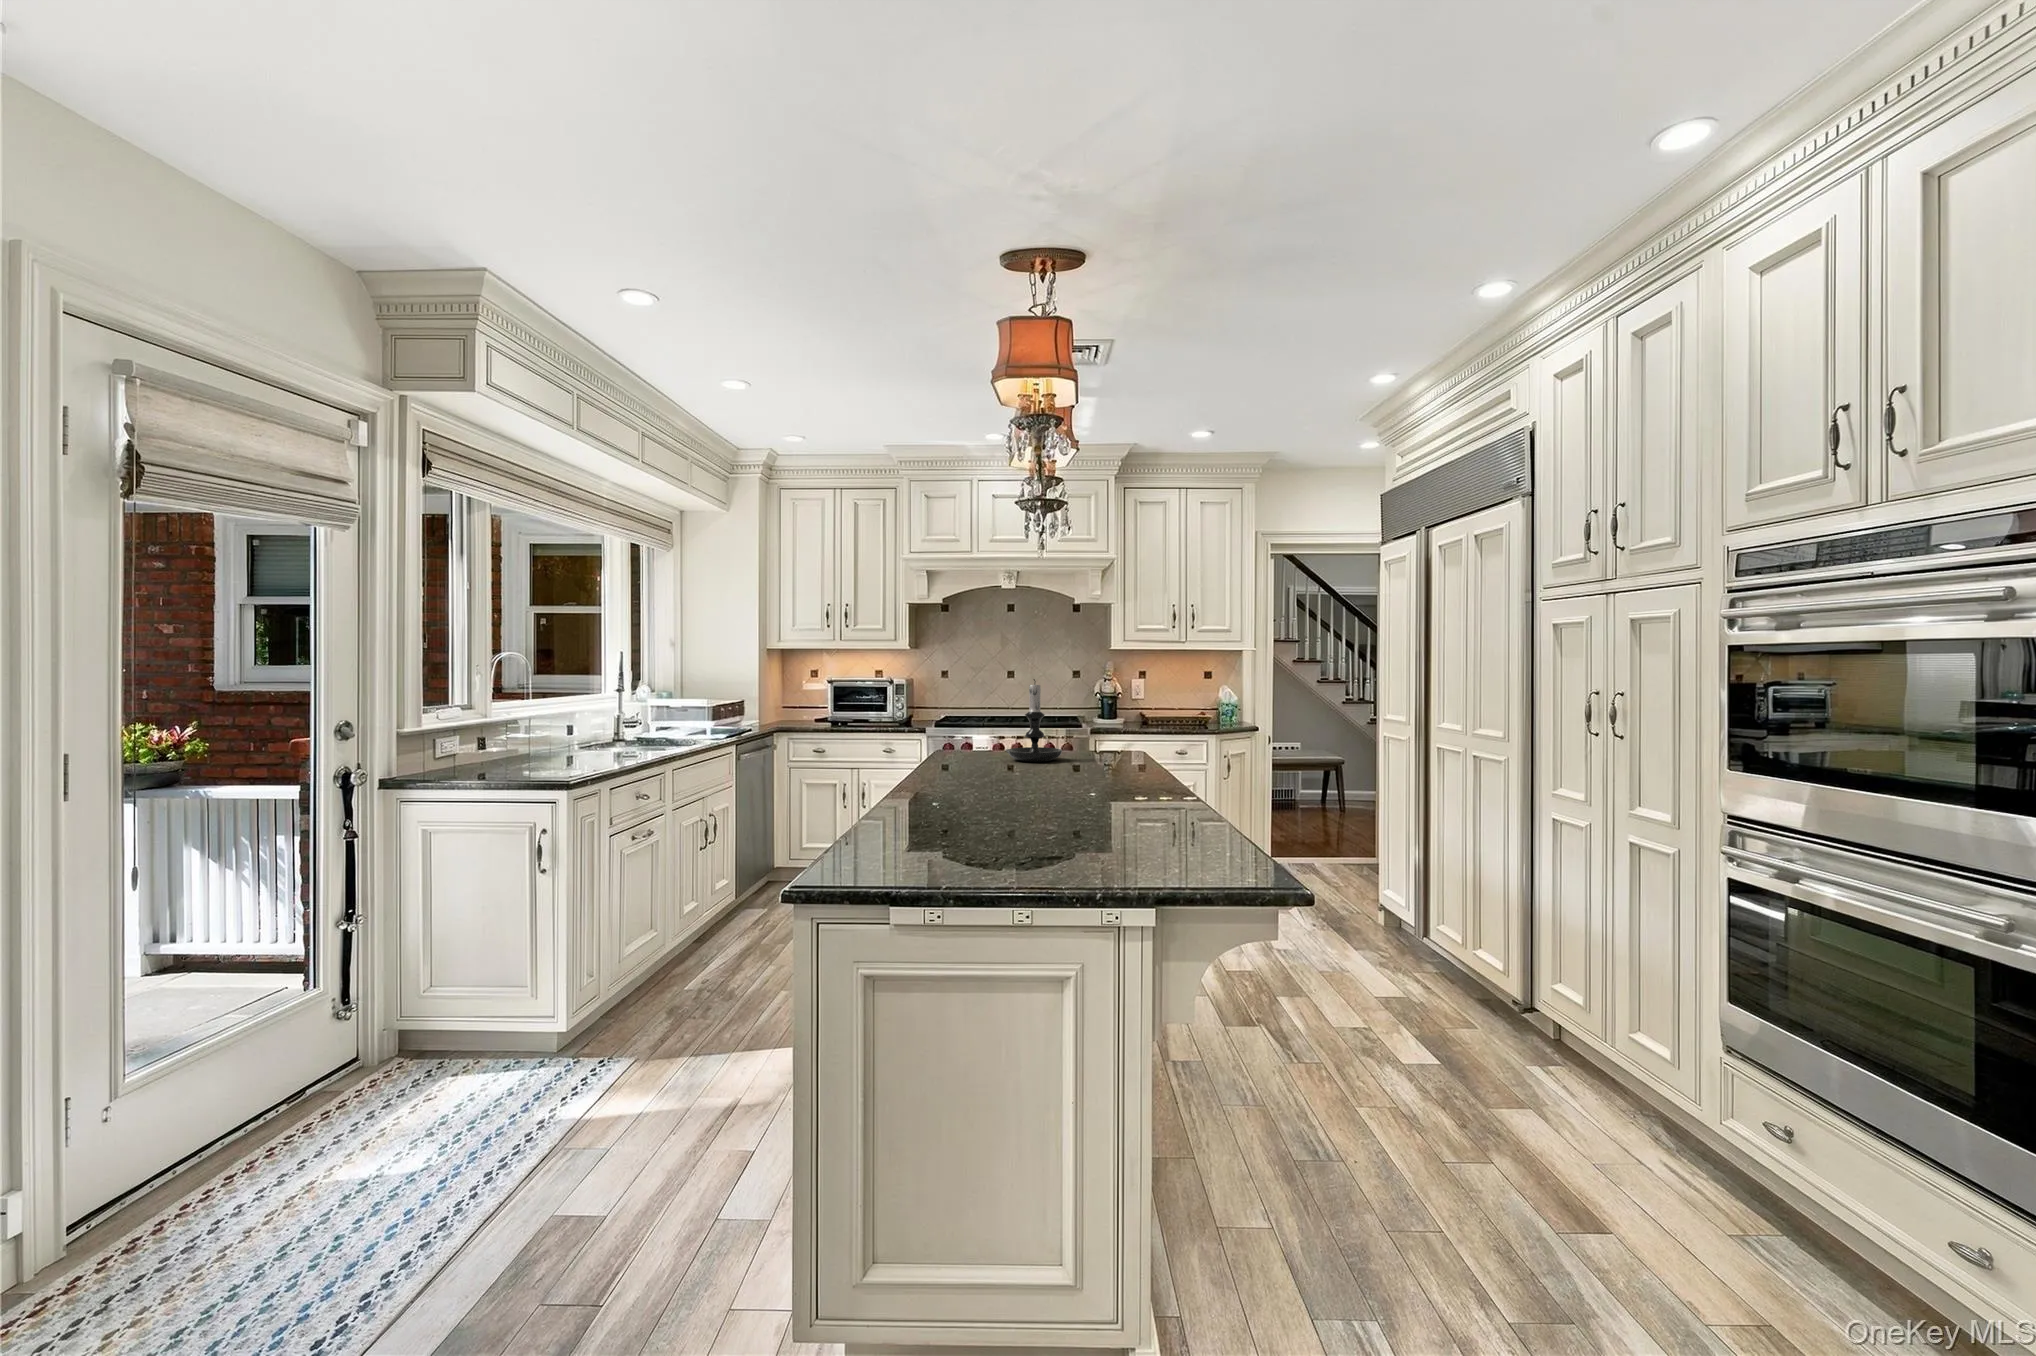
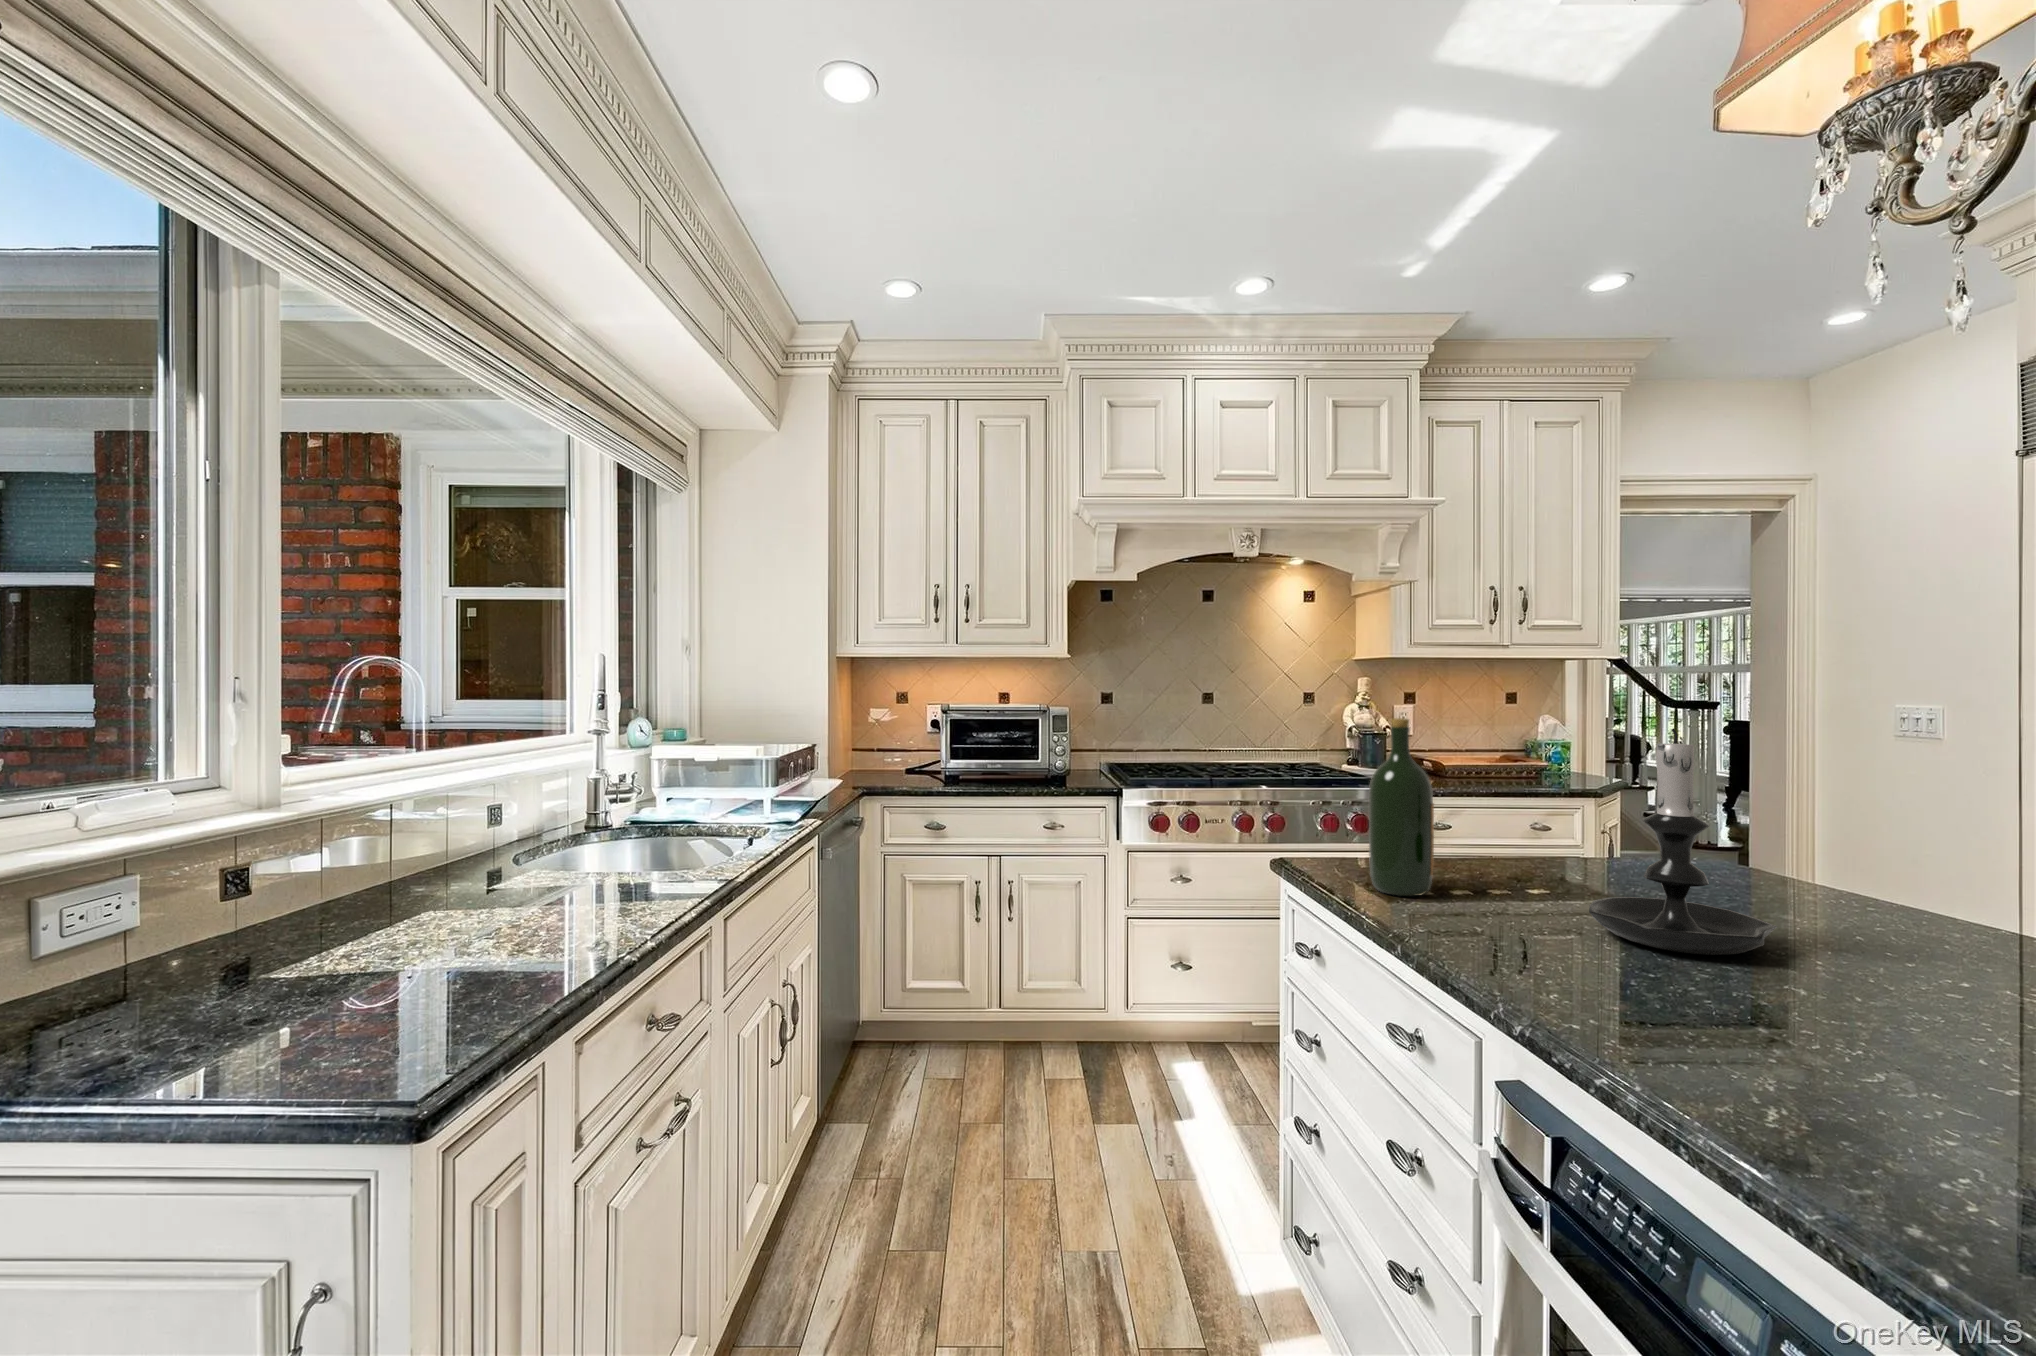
wine bottle: none [956,678,981,753] -> present [1369,718,1434,896]

